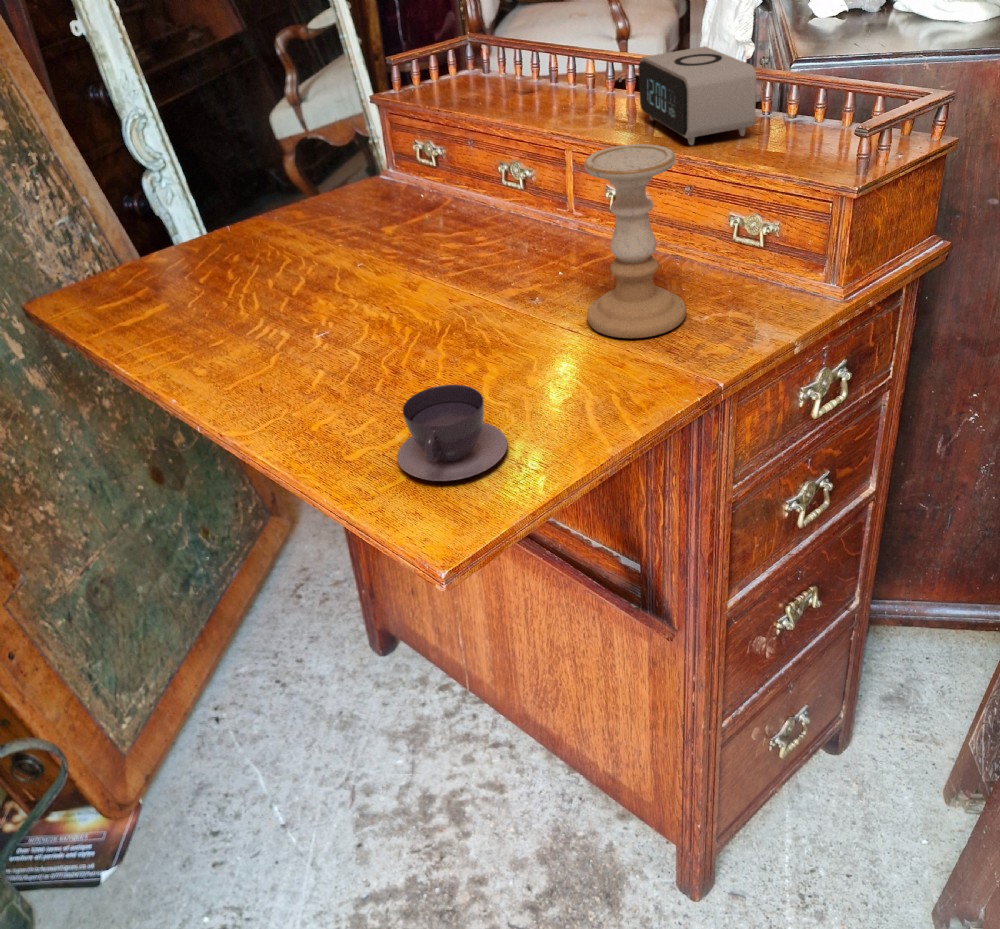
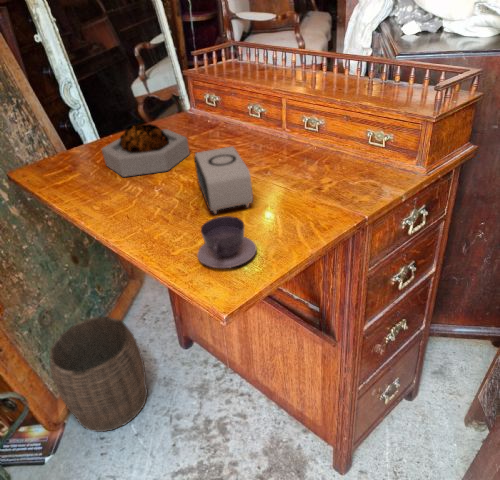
alarm clock: present [638,46,756,145] -> present [194,147,253,214]
candle holder: present [584,144,686,338] -> none [295,93,346,193]
decorative bowl: none [209,197,383,311] -> present [102,124,190,177]
woven basket: none [111,592,305,819] -> present [49,317,147,432]

